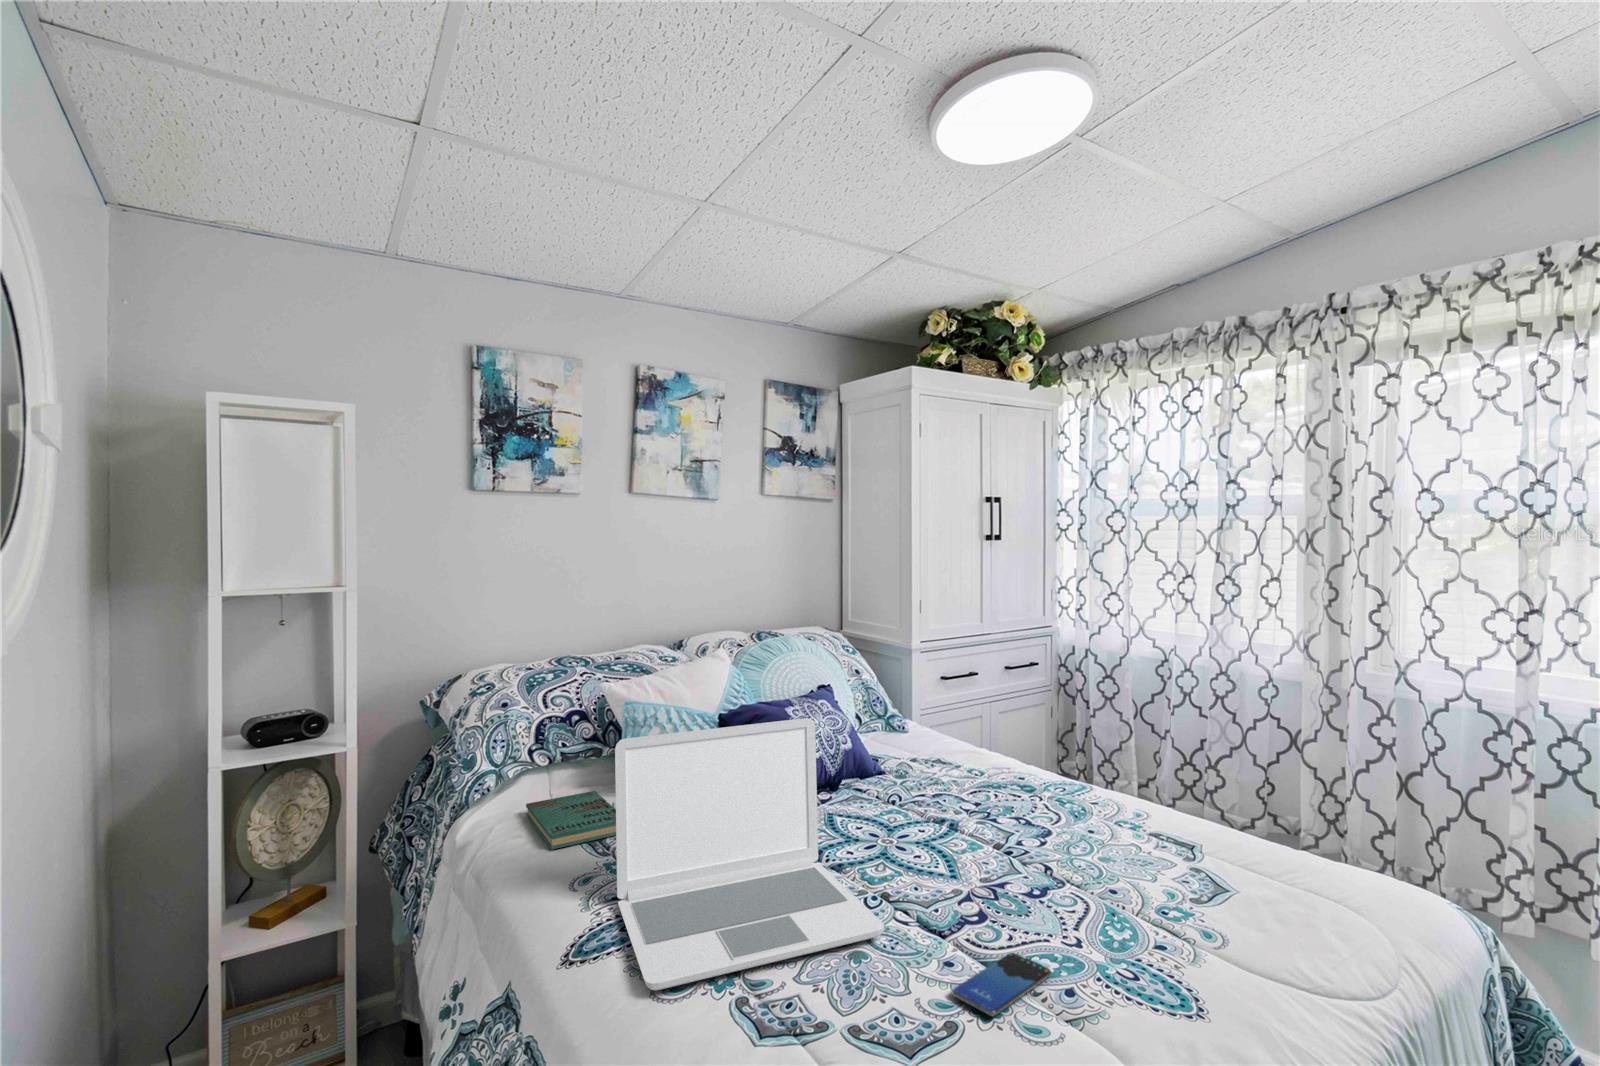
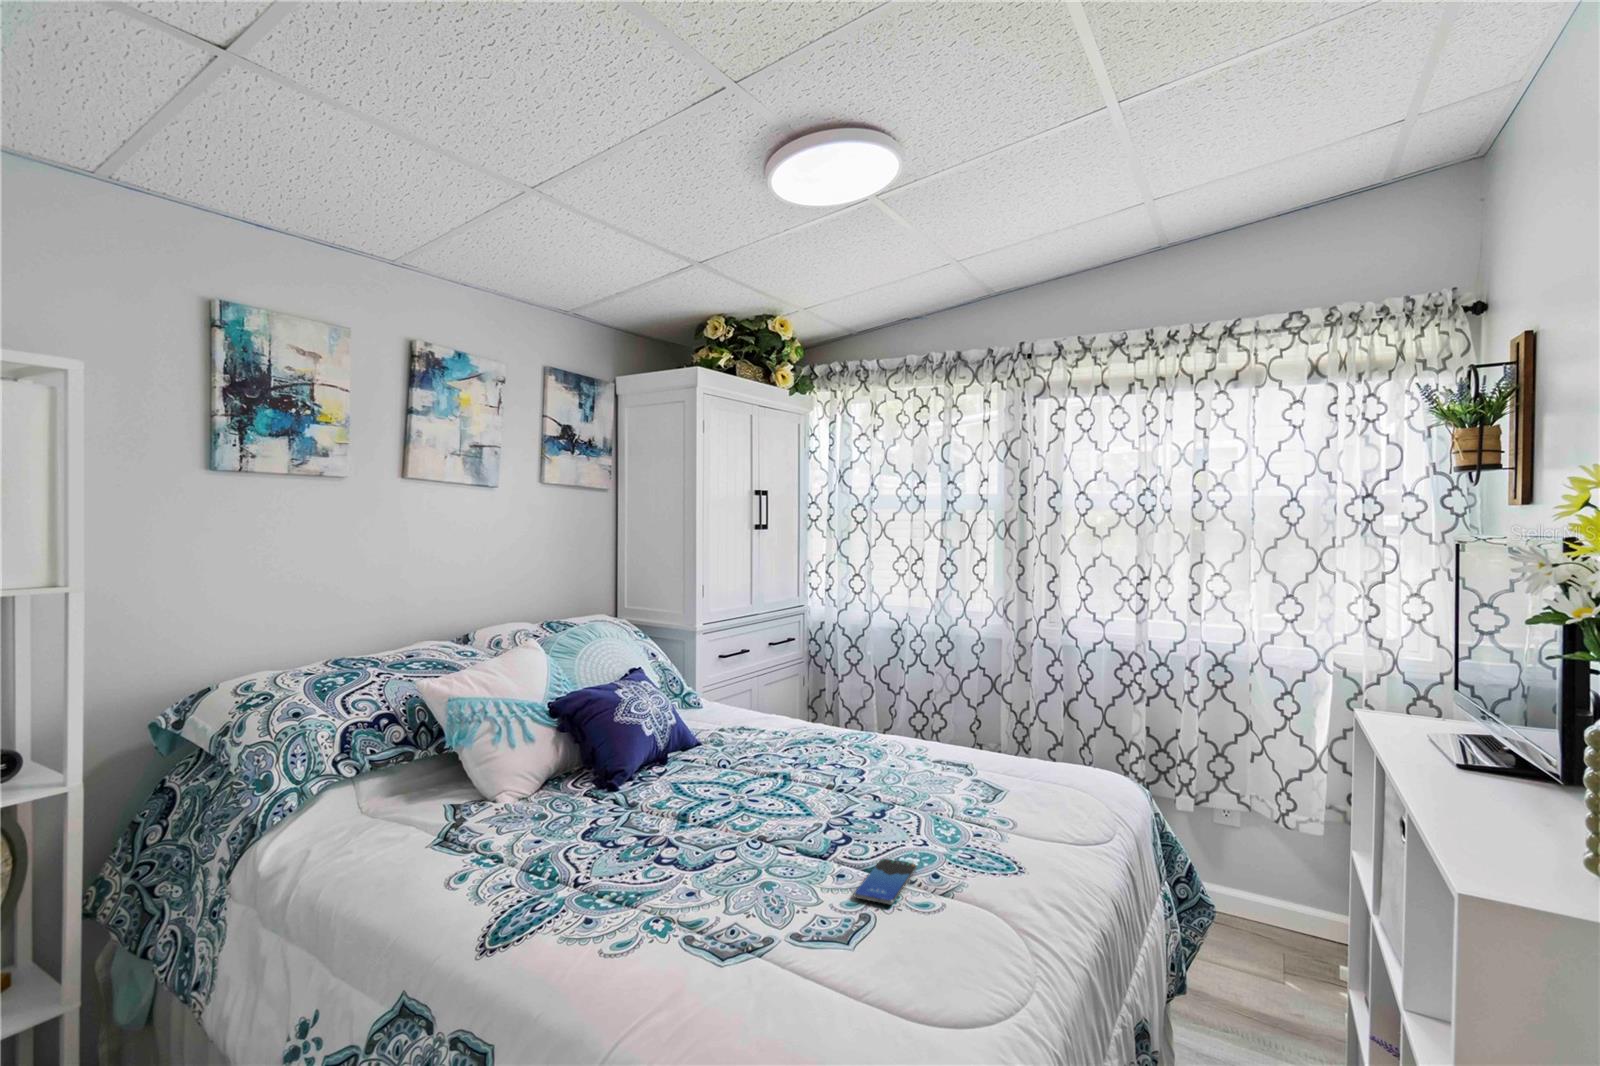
laptop: present [615,718,884,990] -> none [511,691,781,952]
book: present [526,791,616,850] -> none [346,794,486,857]

